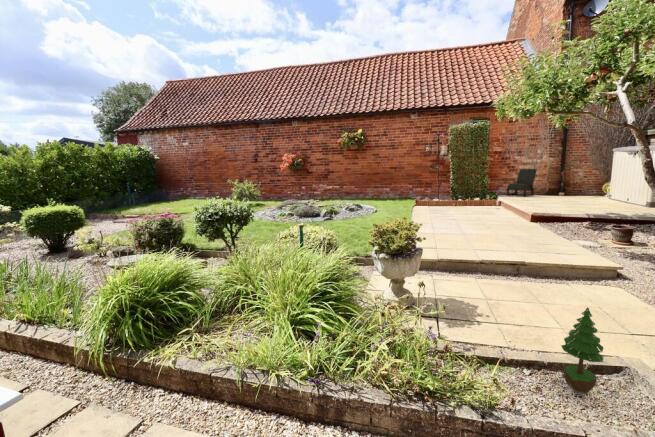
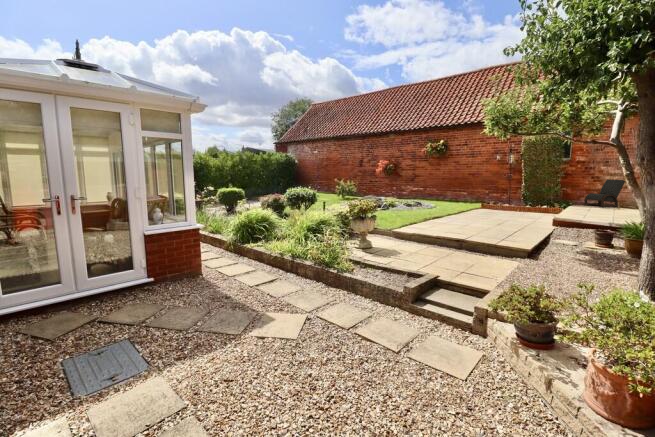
potted tree: present [561,308,603,394] -> none [390,238,406,280]

